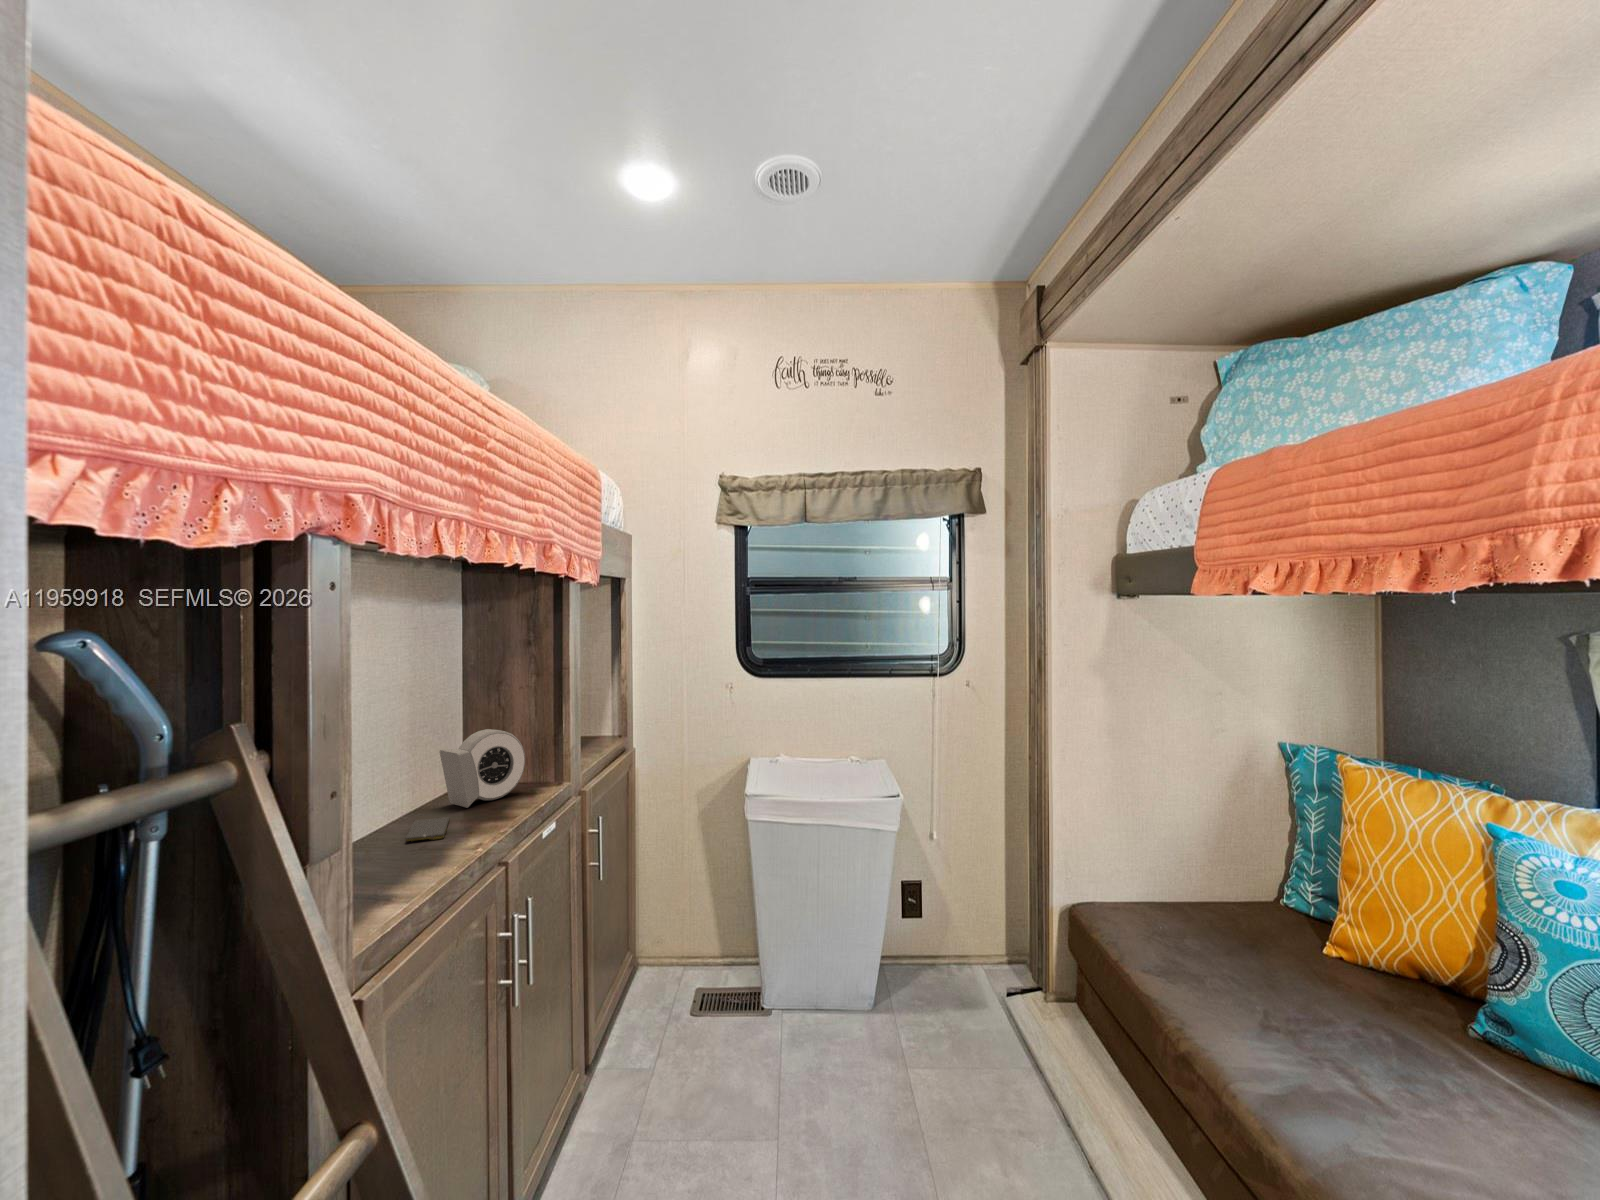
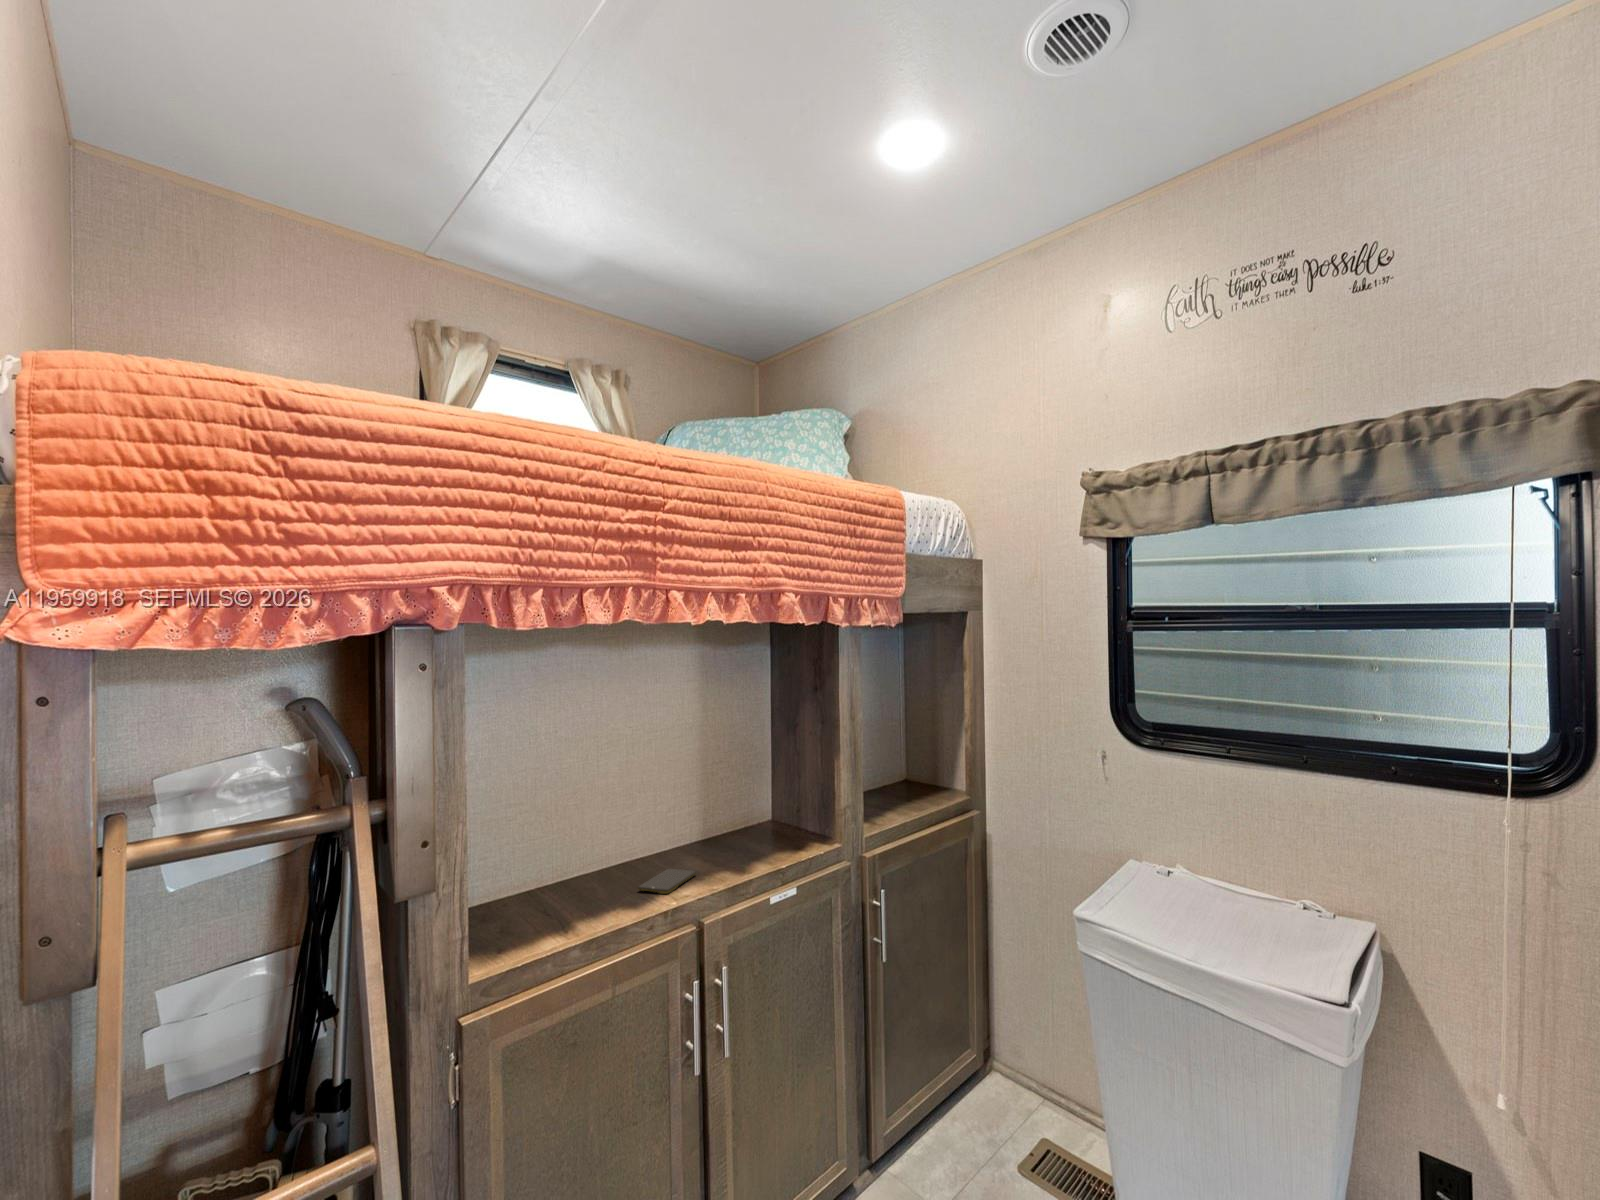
alarm clock: present [440,729,525,808] -> none [710,782,794,863]

